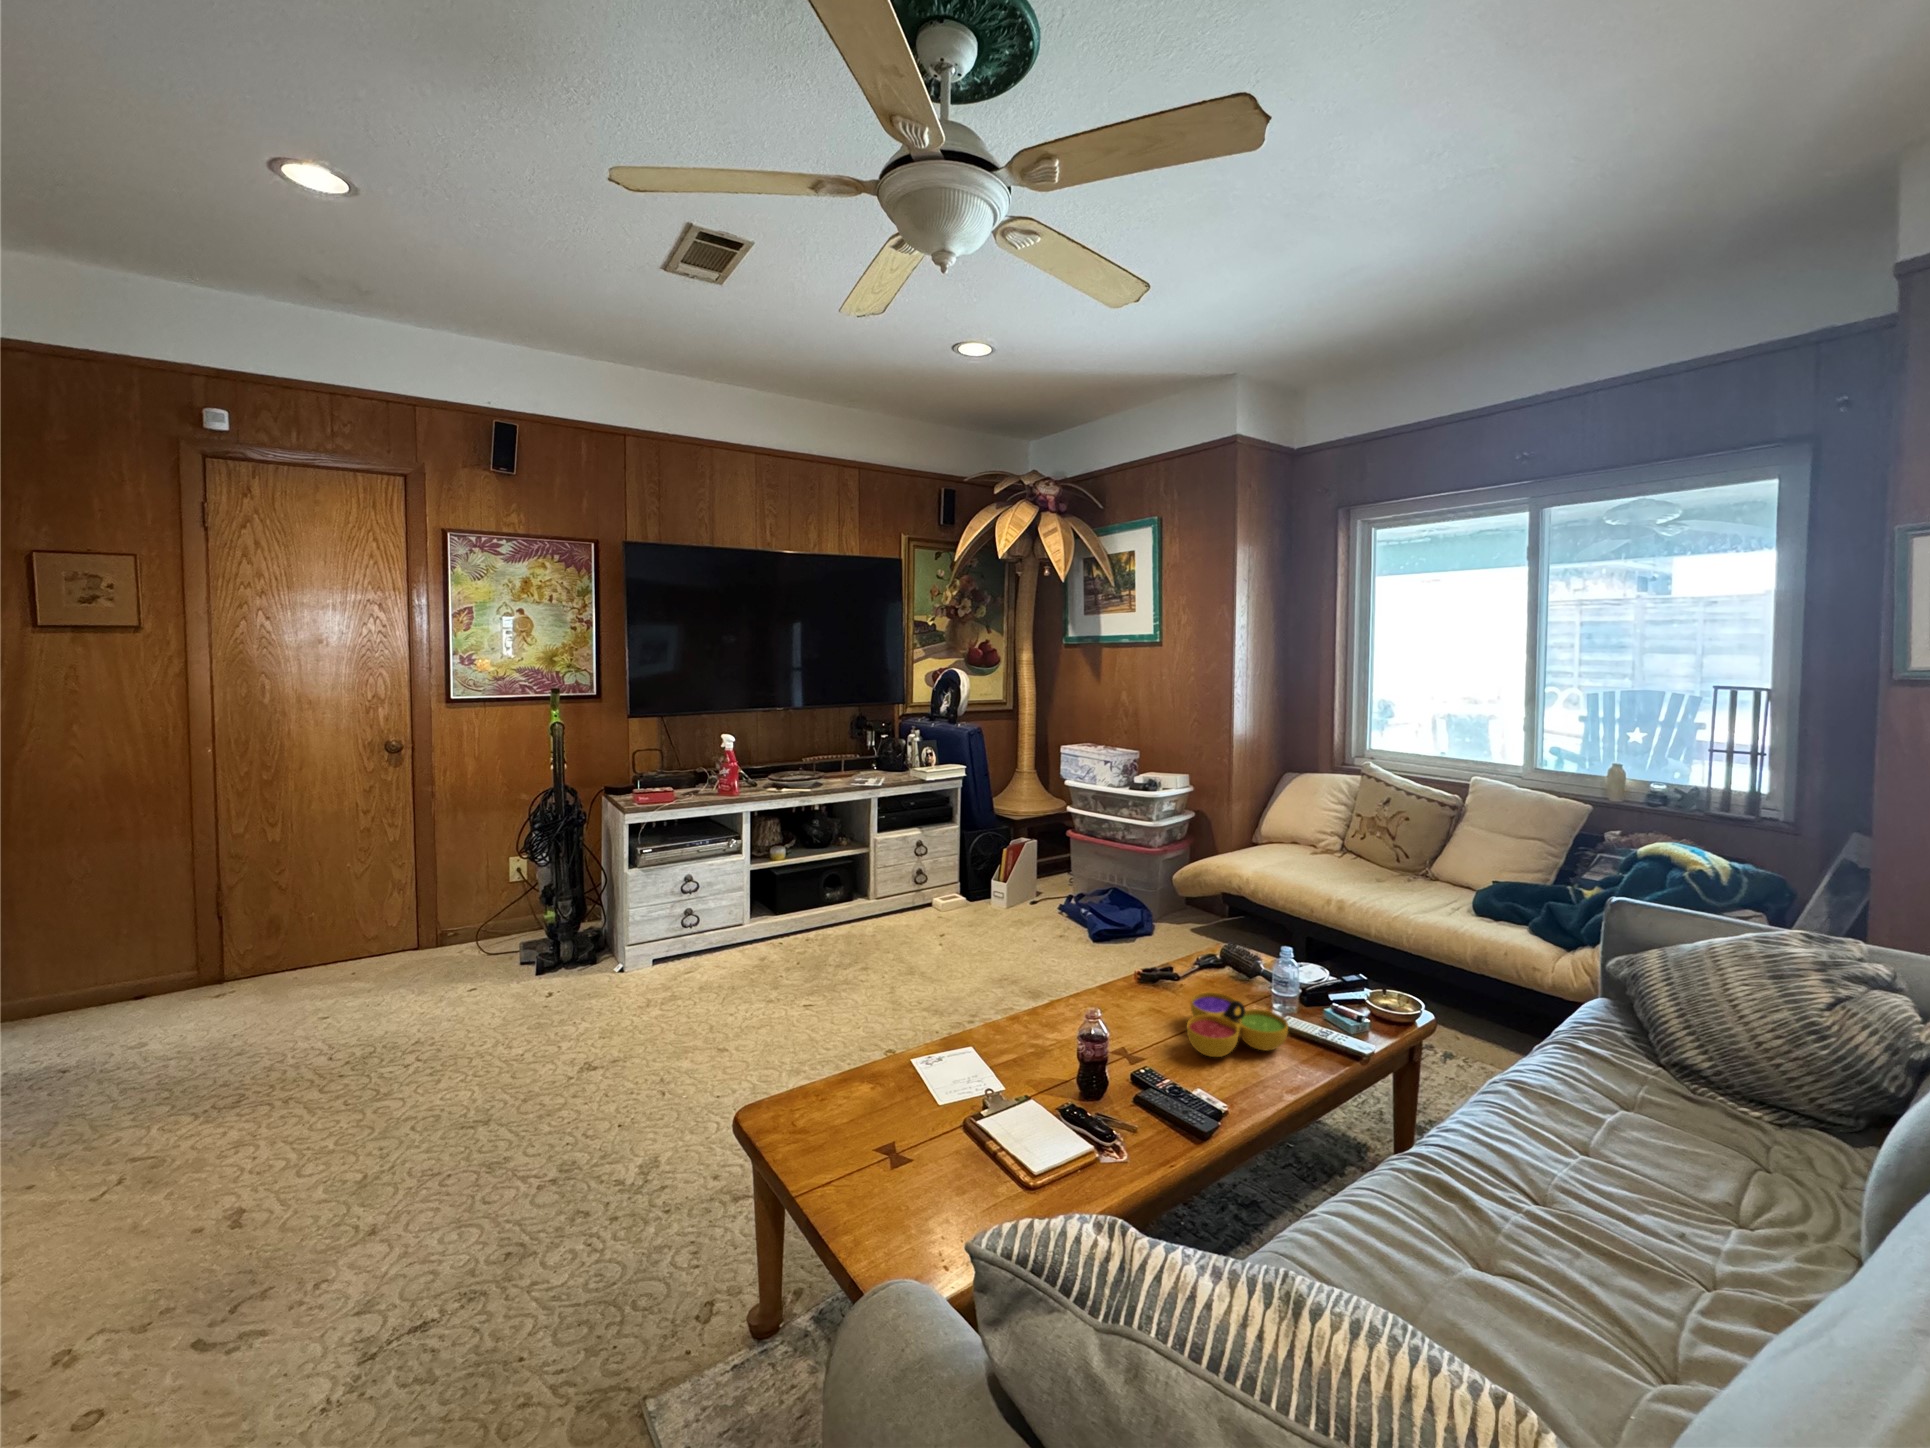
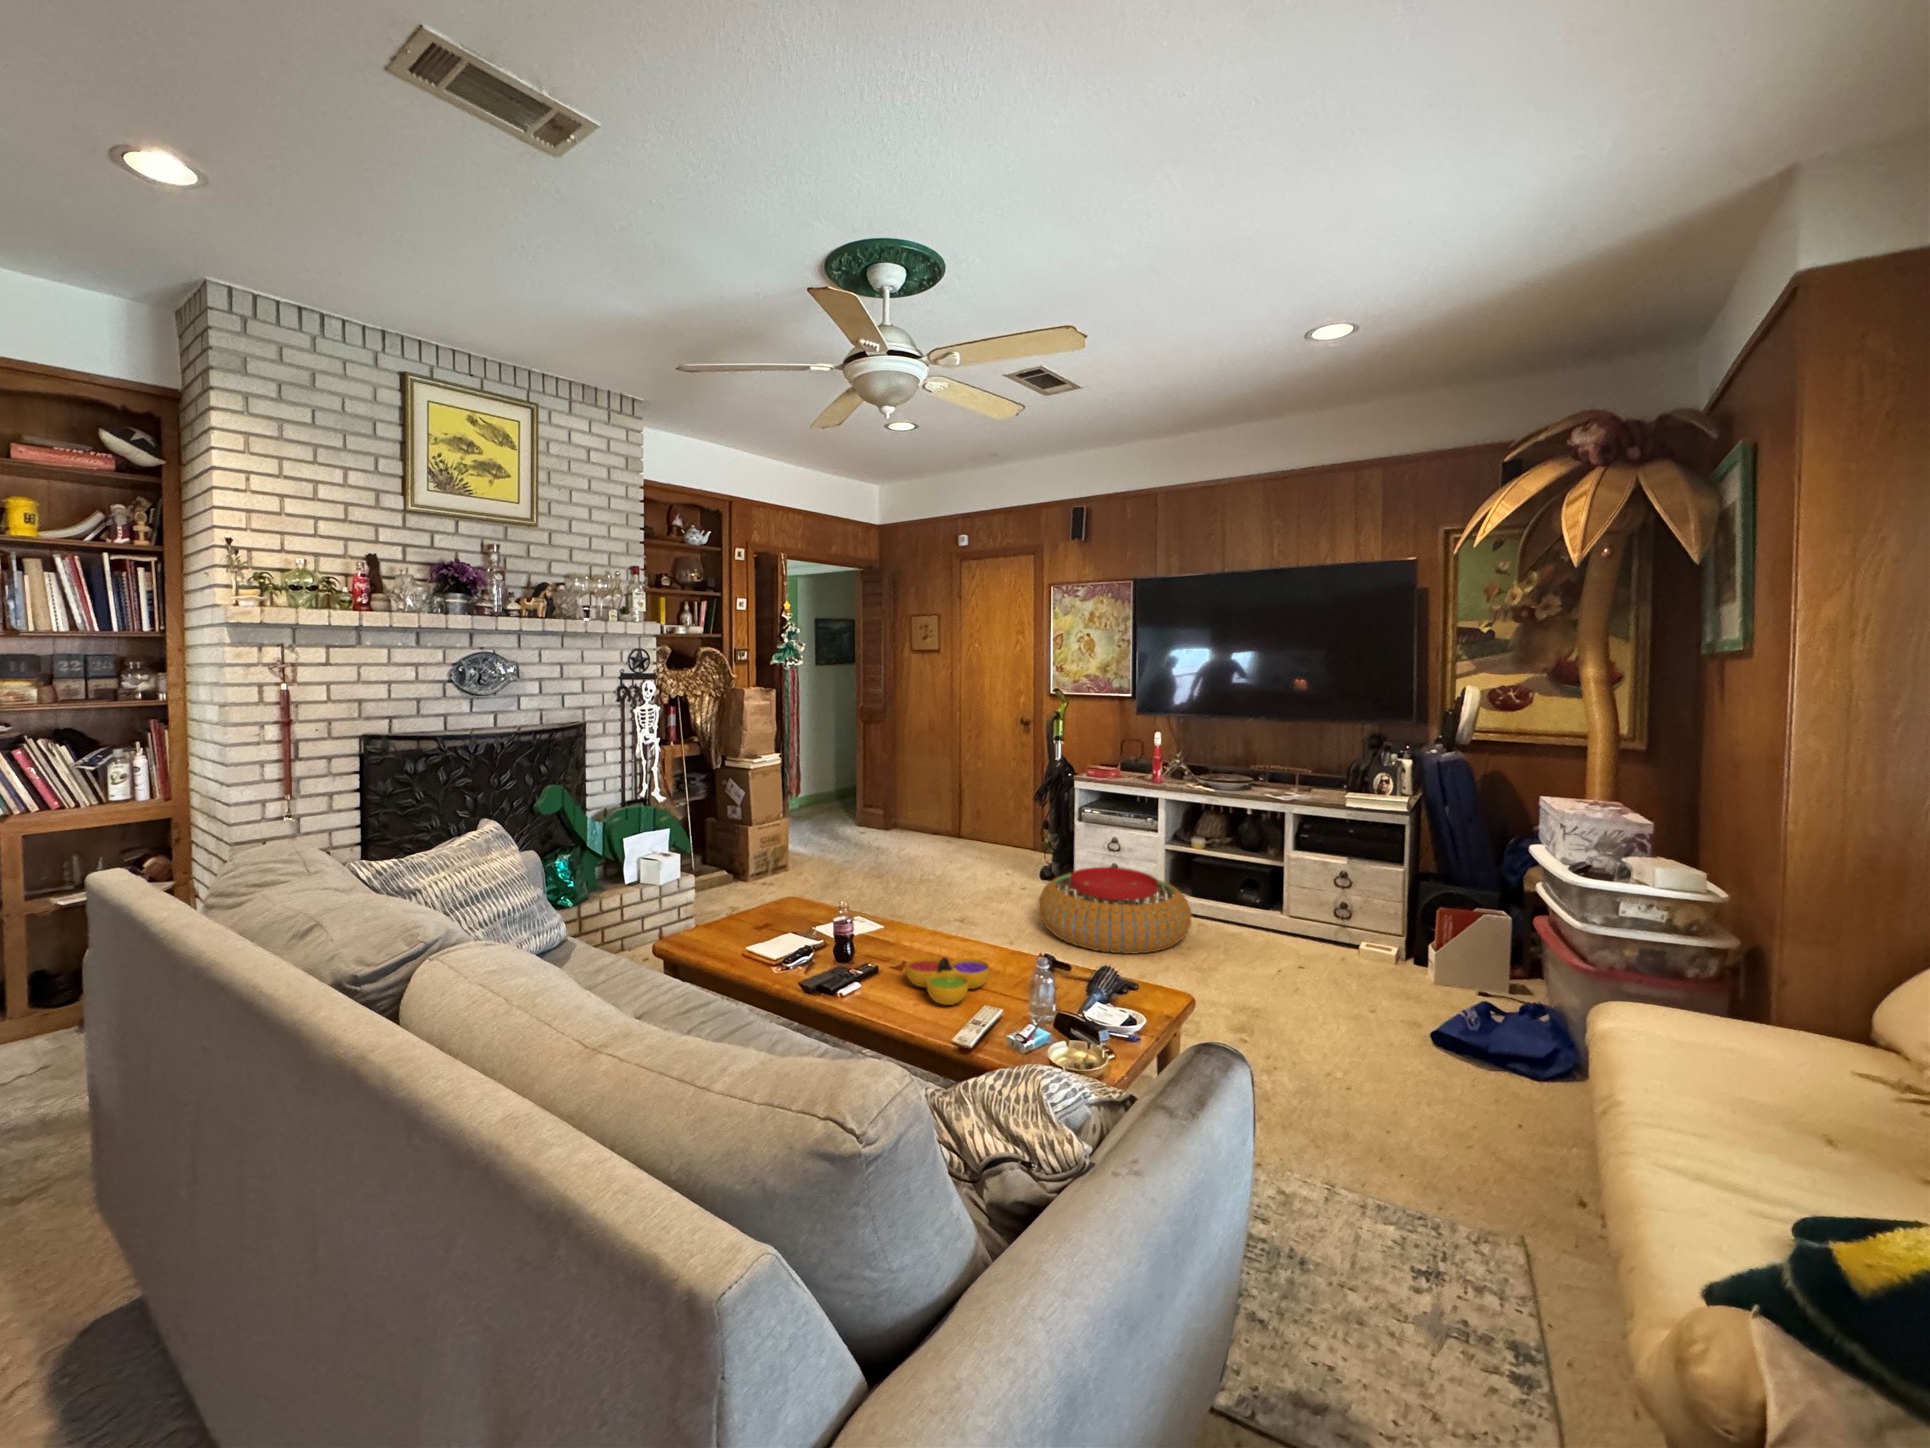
pouf: none [690,900,882,1017] -> present [1038,867,1192,954]

